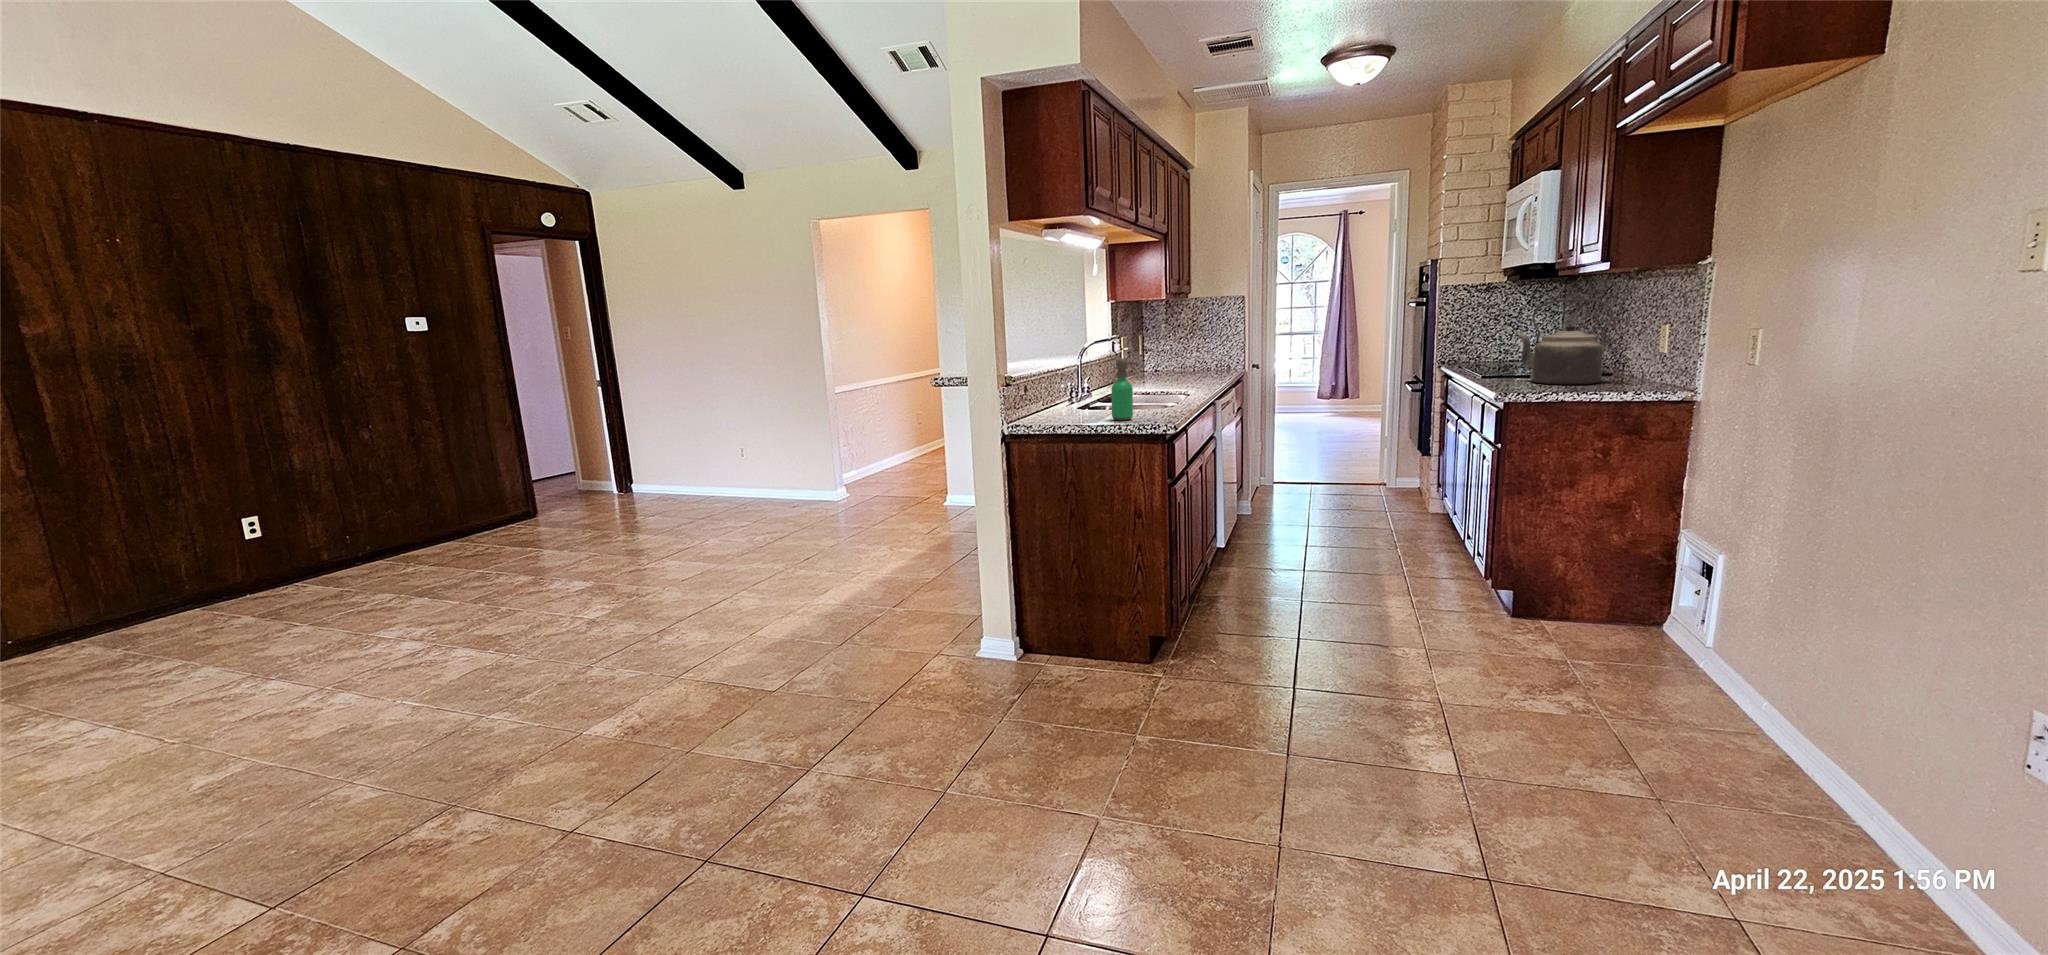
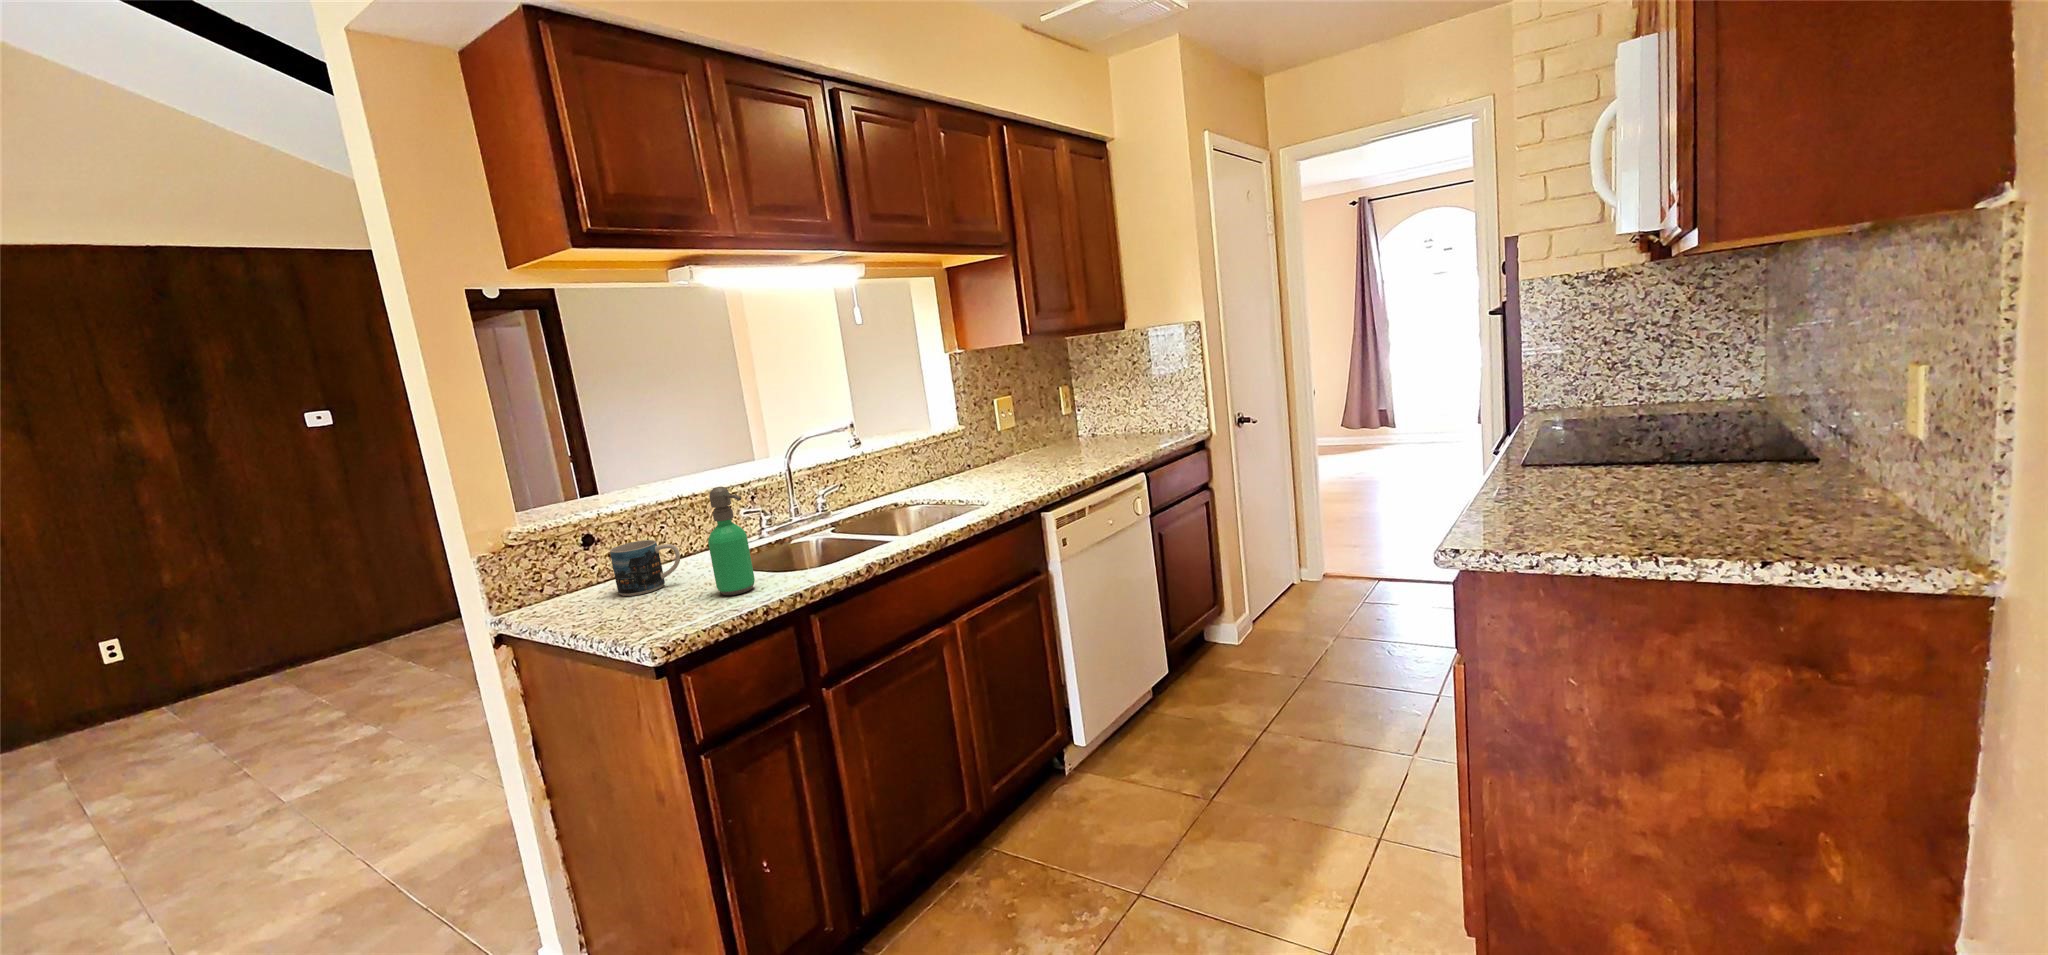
kettle: present [1517,299,1613,384] -> none [1543,313,1759,521]
mug: none [1033,393,1070,423] -> present [610,540,680,596]

